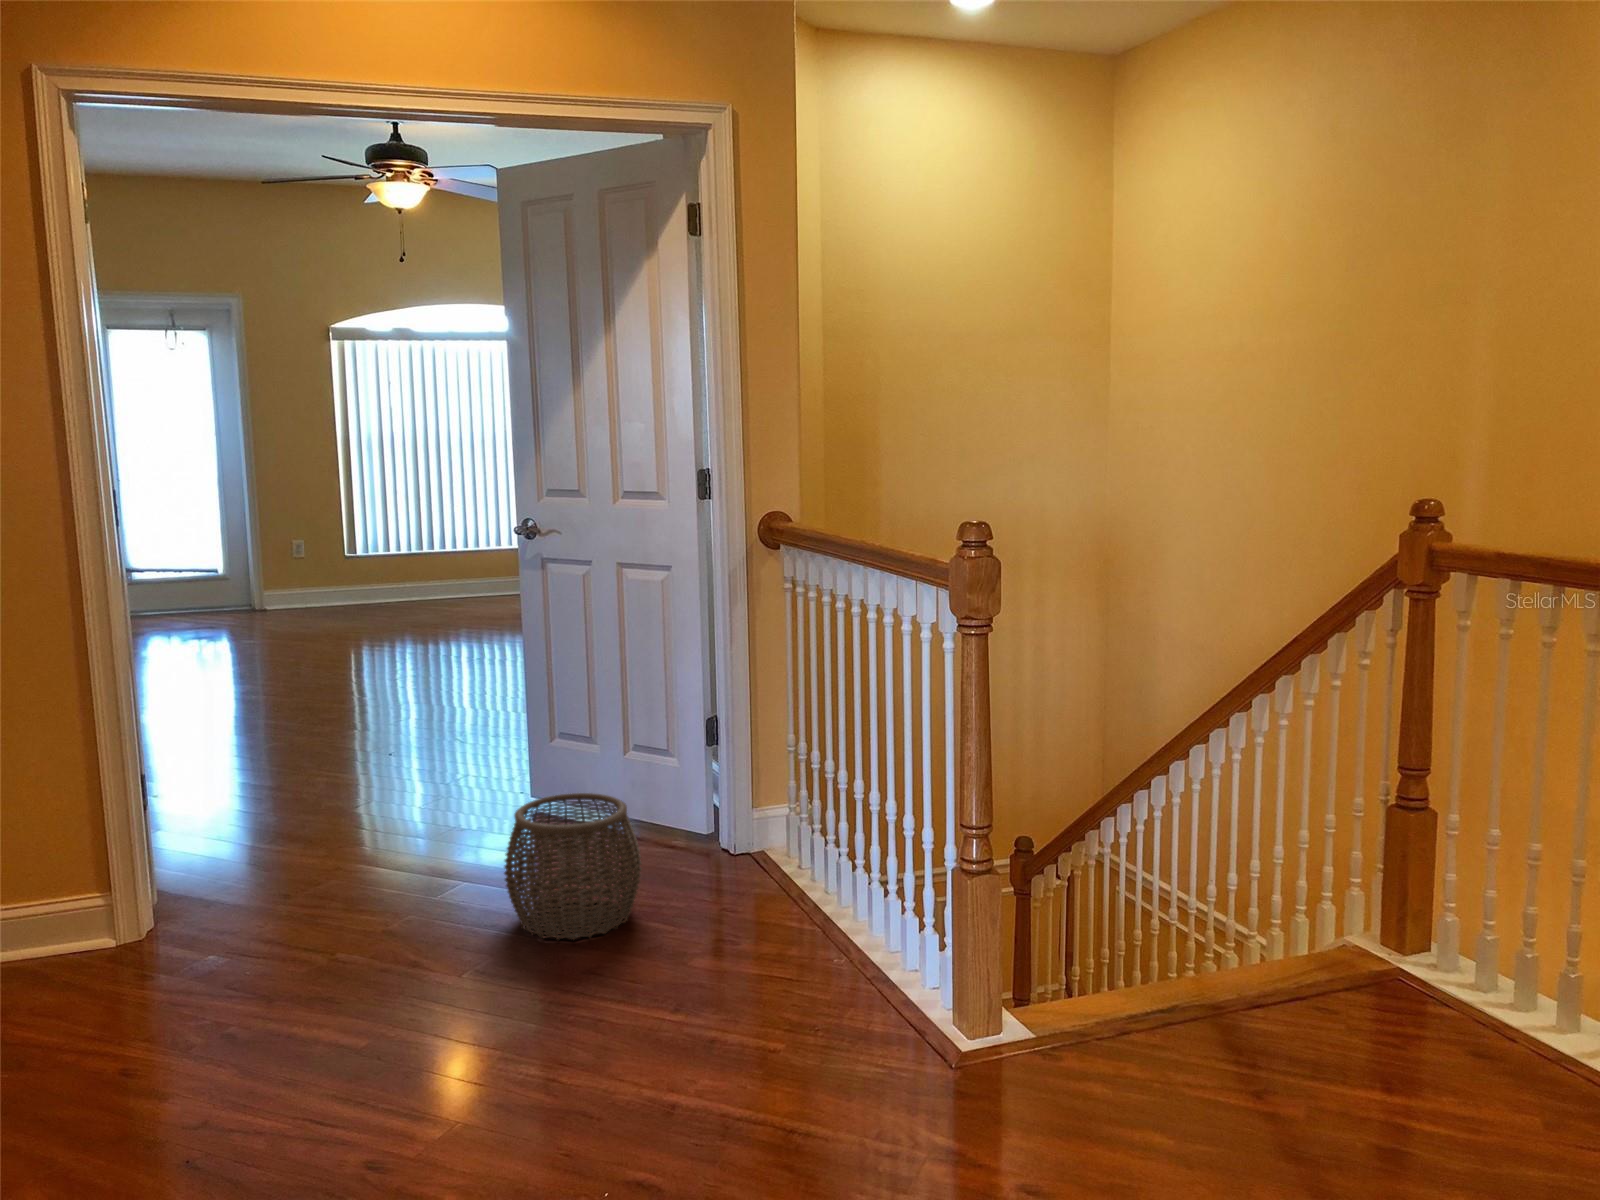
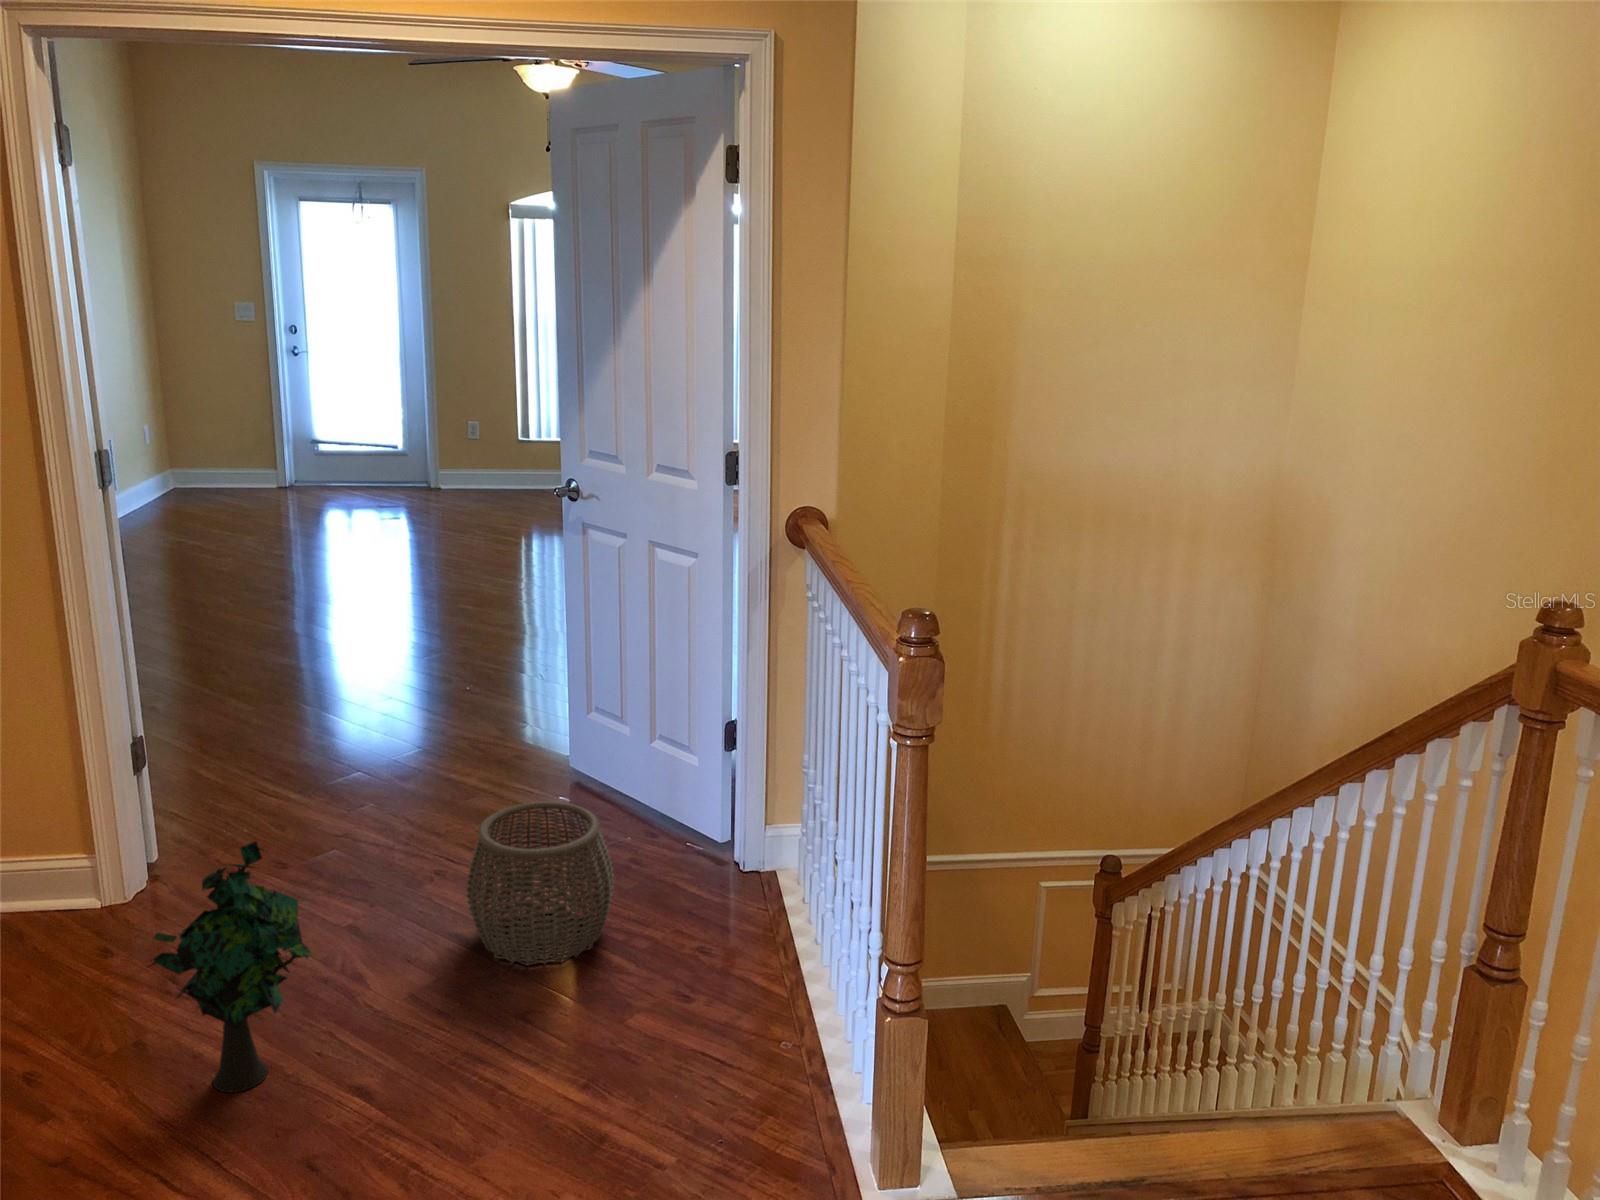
decorative plant: none [256,811,408,1062] -> present [147,842,312,1093]

